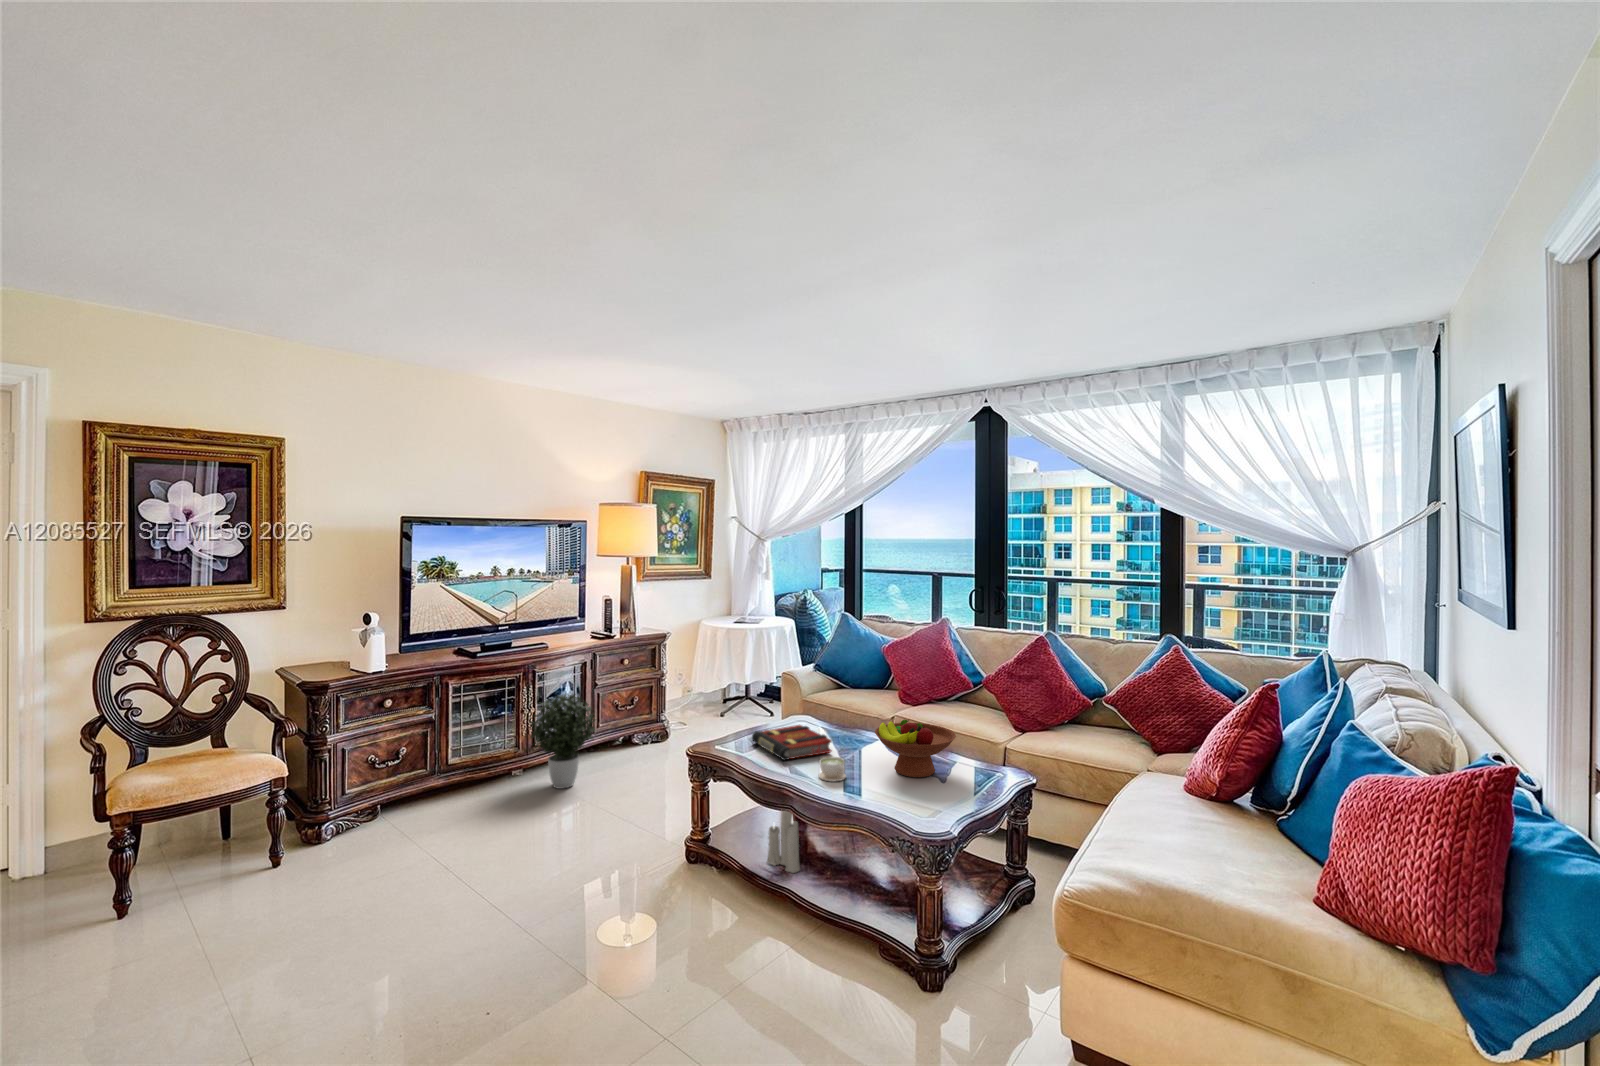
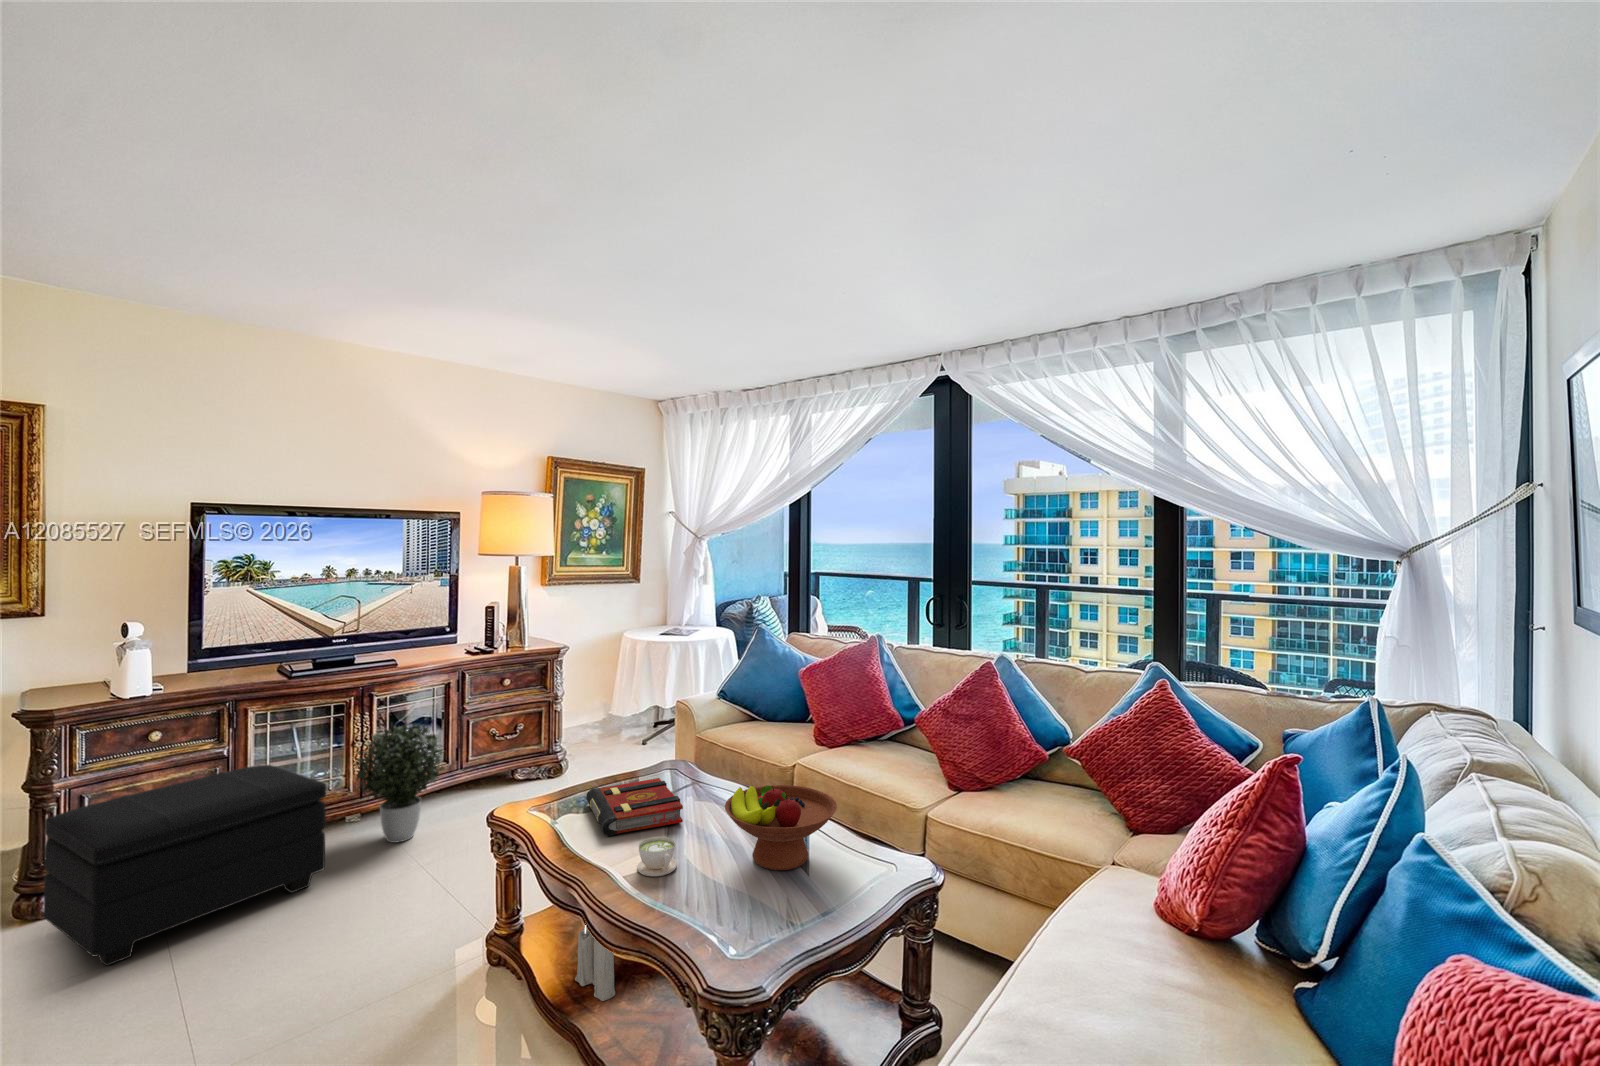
footstool: none [335,725,528,867] -> present [44,765,326,966]

